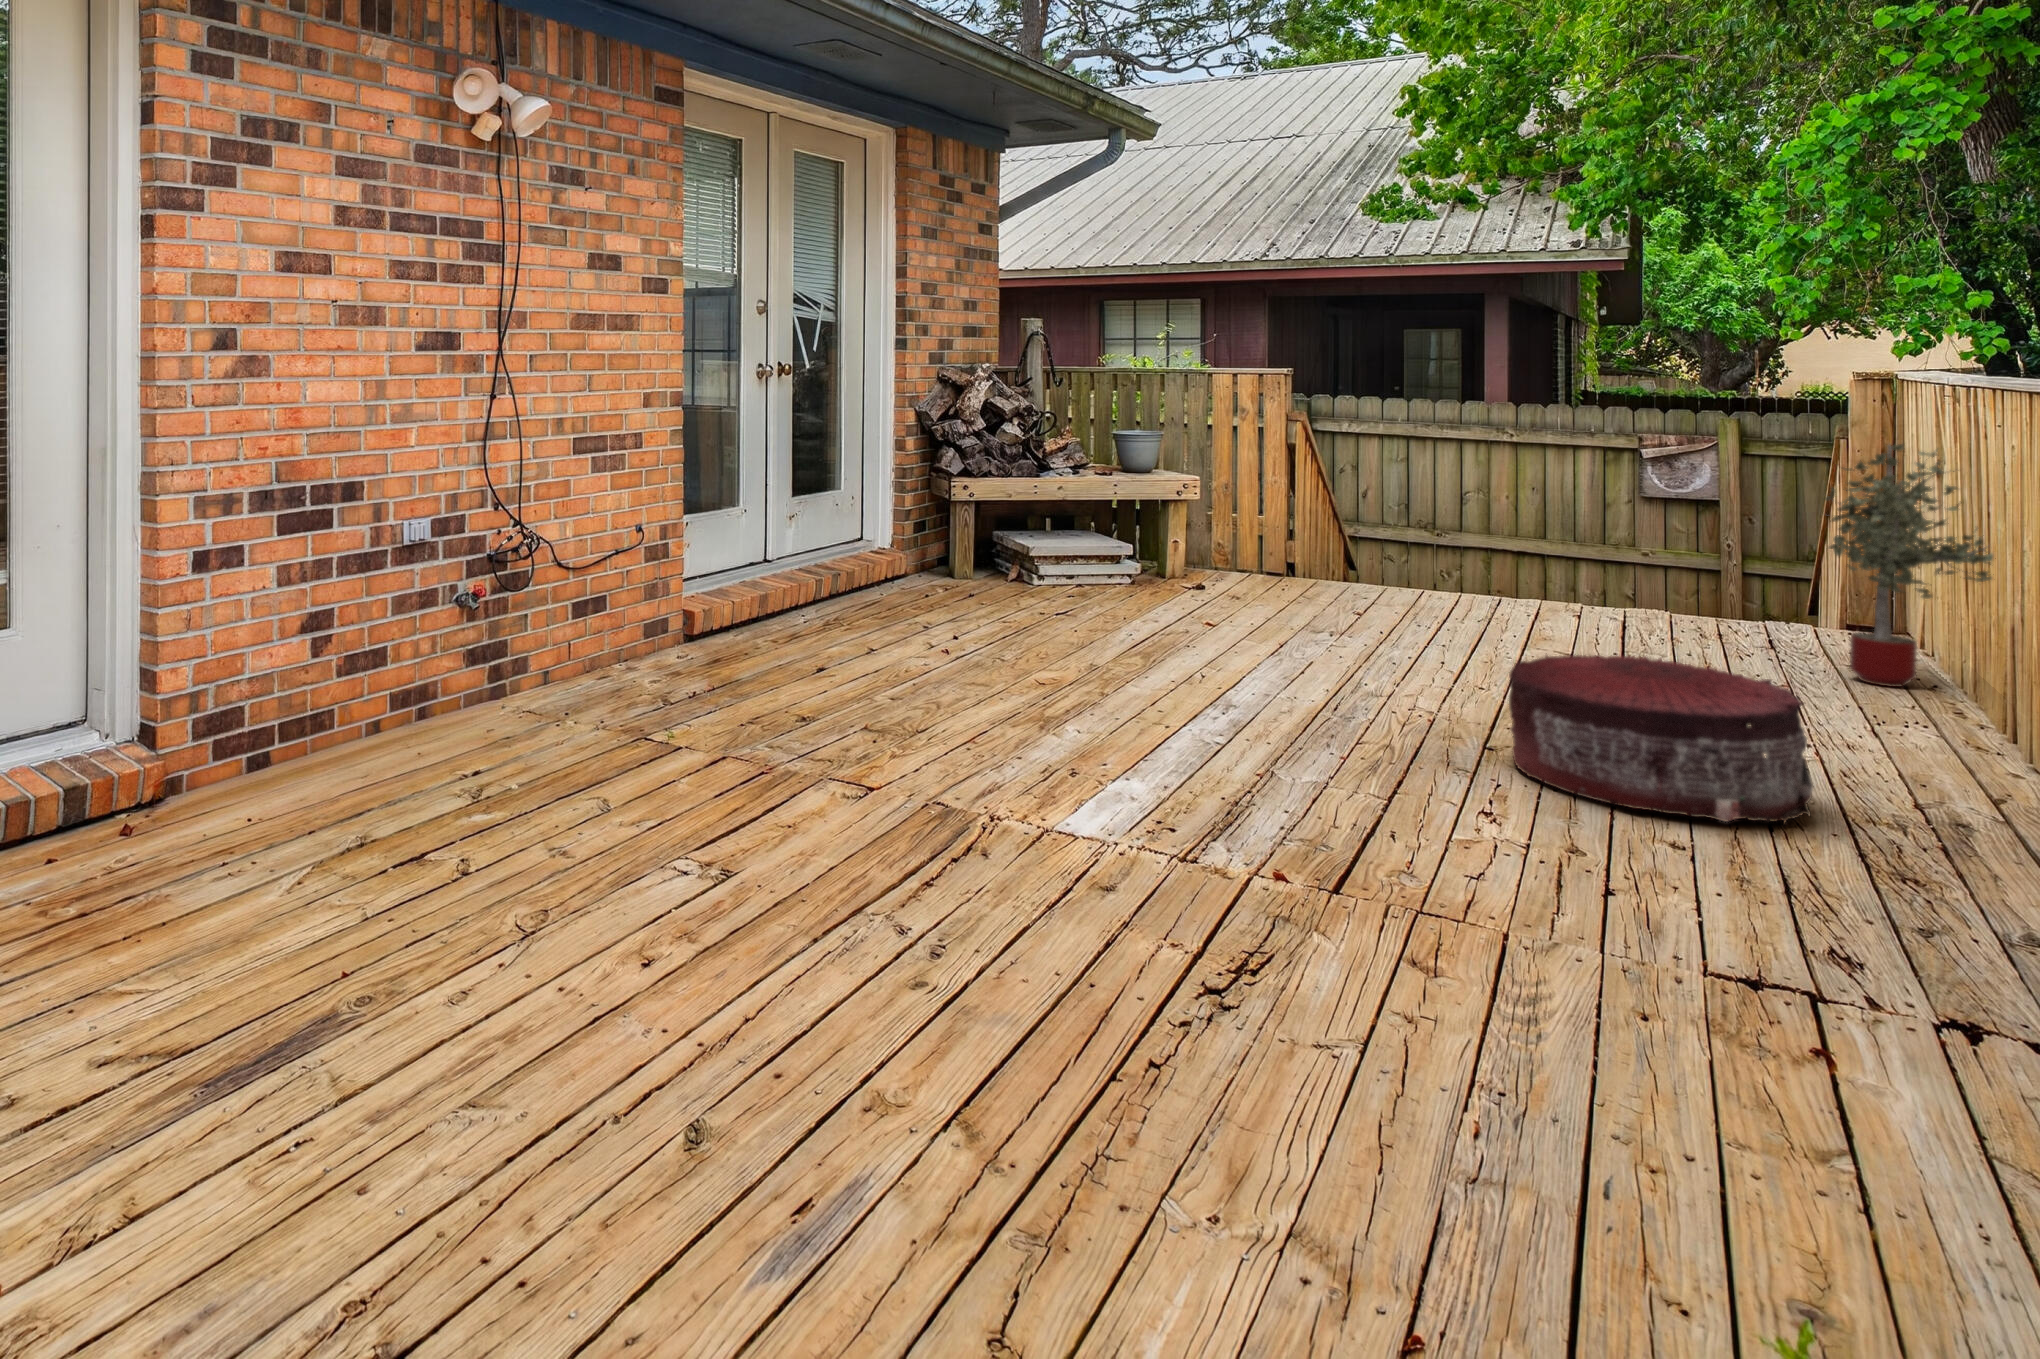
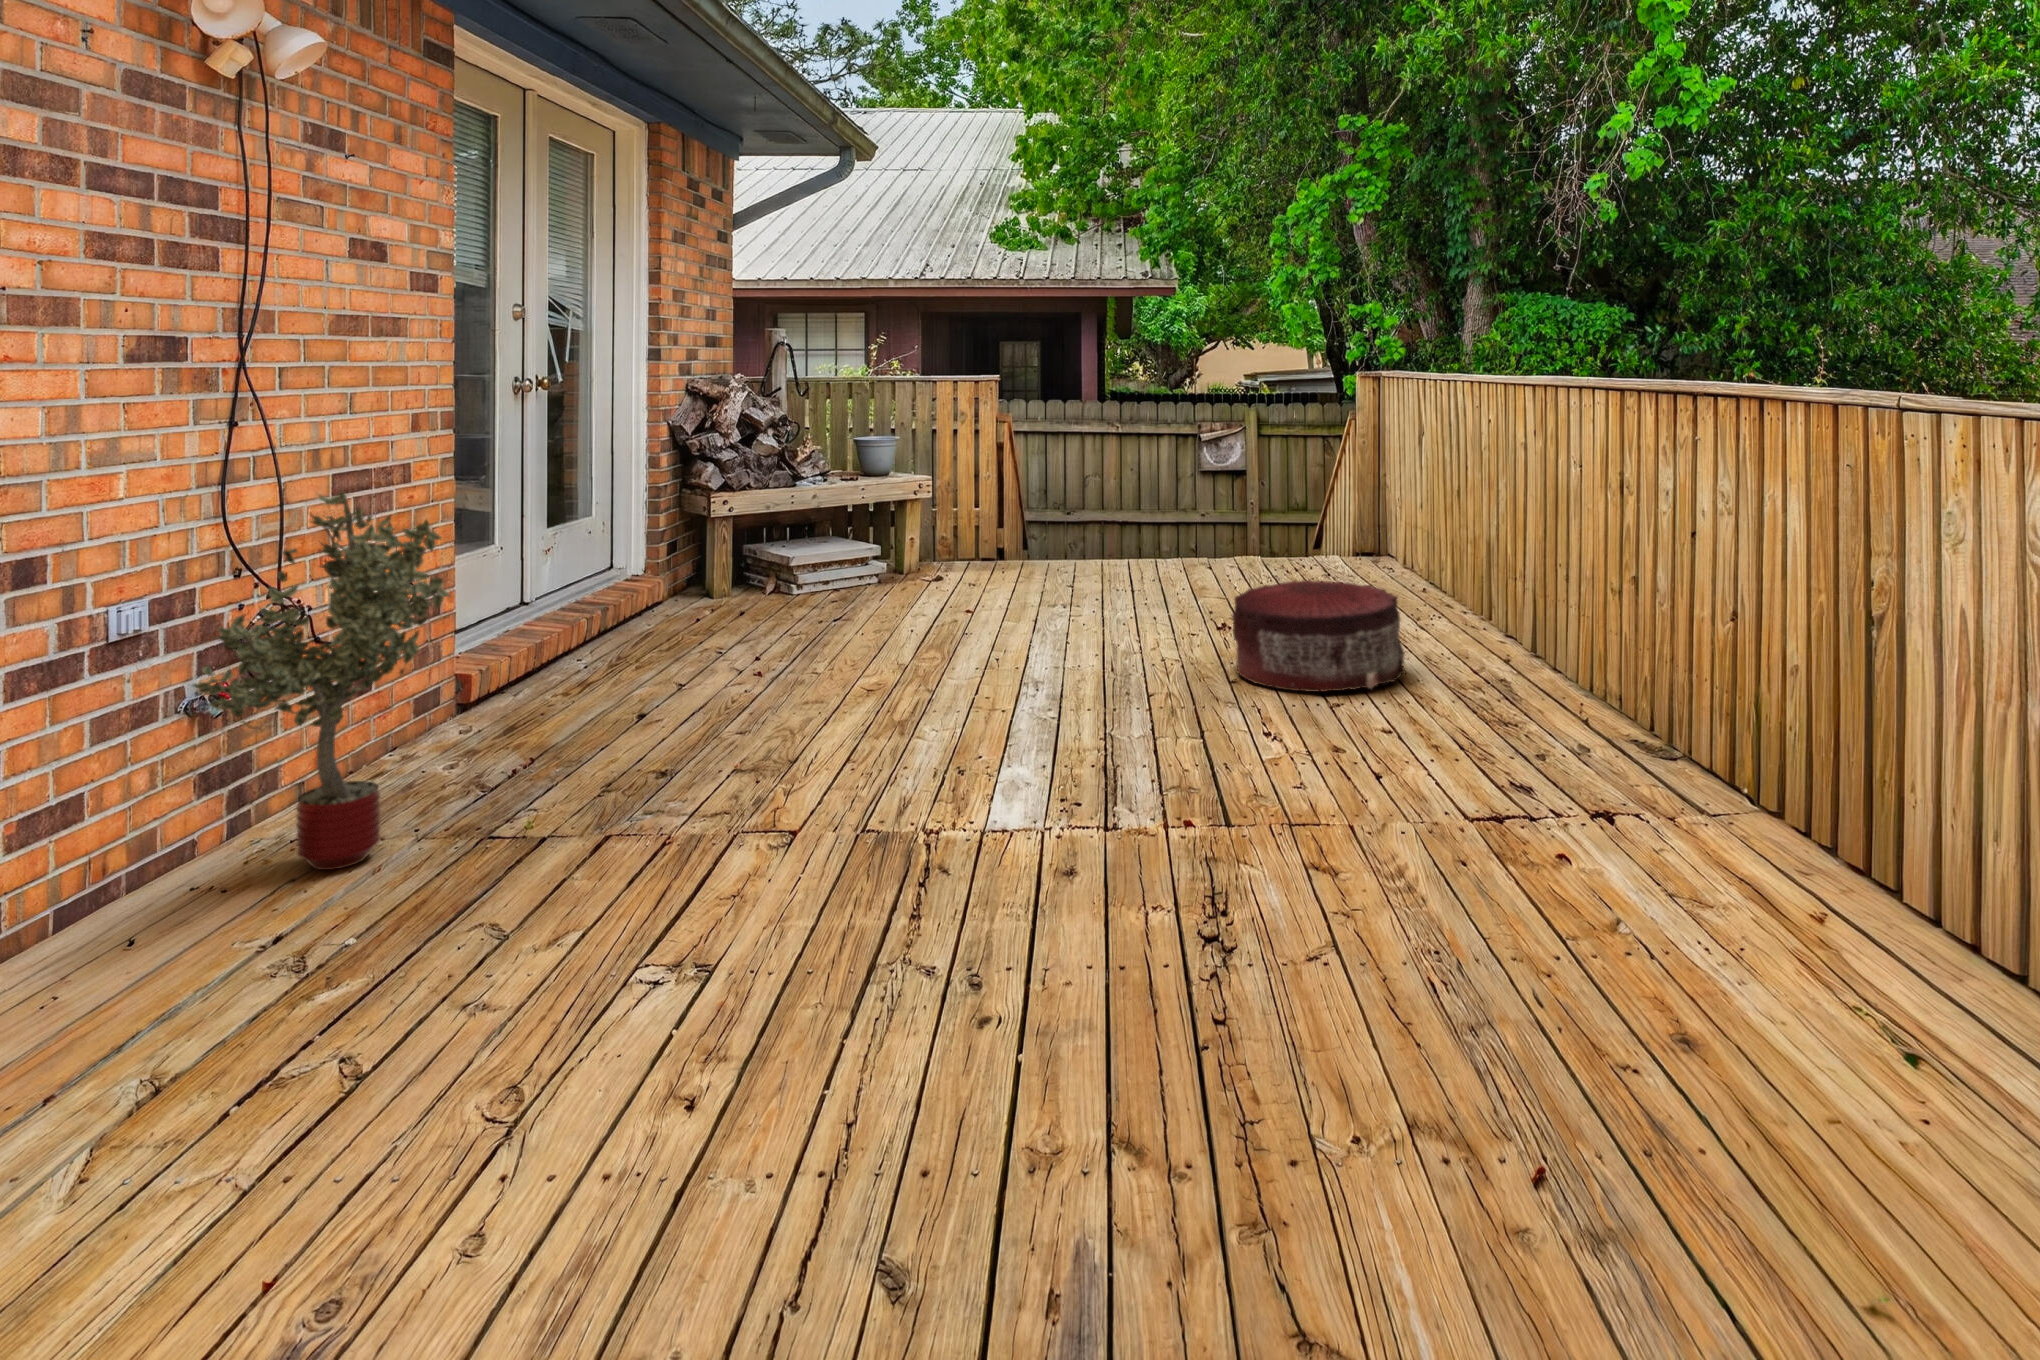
potted tree: present [1825,444,1993,687] -> present [193,492,451,870]

